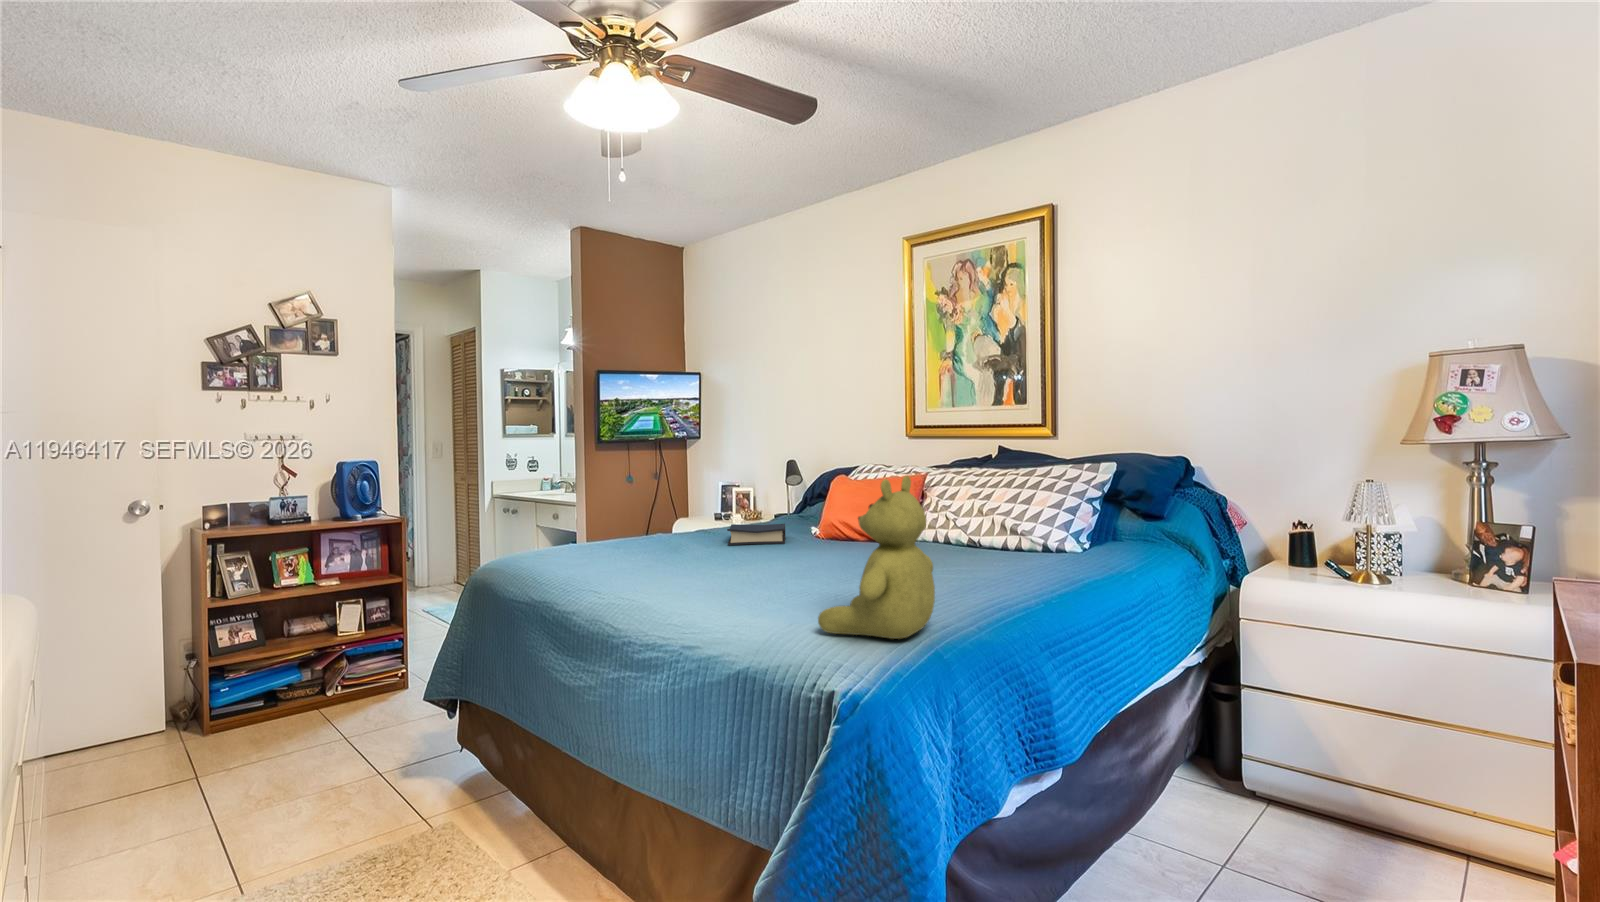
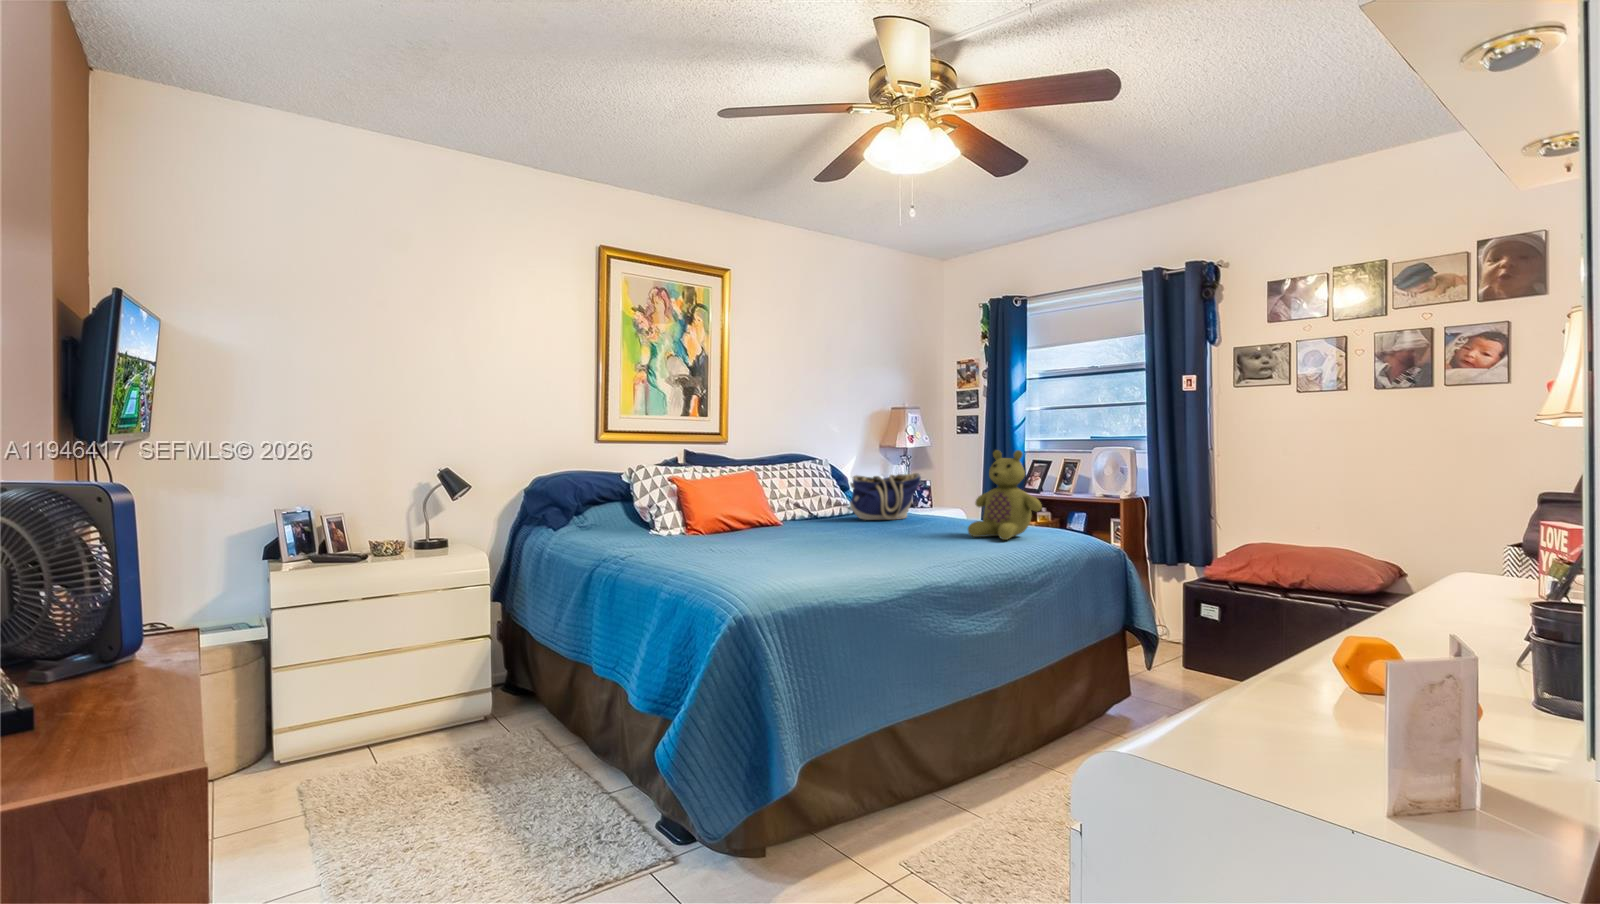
tote bag: none [990,497,1111,581] -> present [850,473,921,520]
hardback book: present [727,524,786,545] -> none [623,524,692,547]

